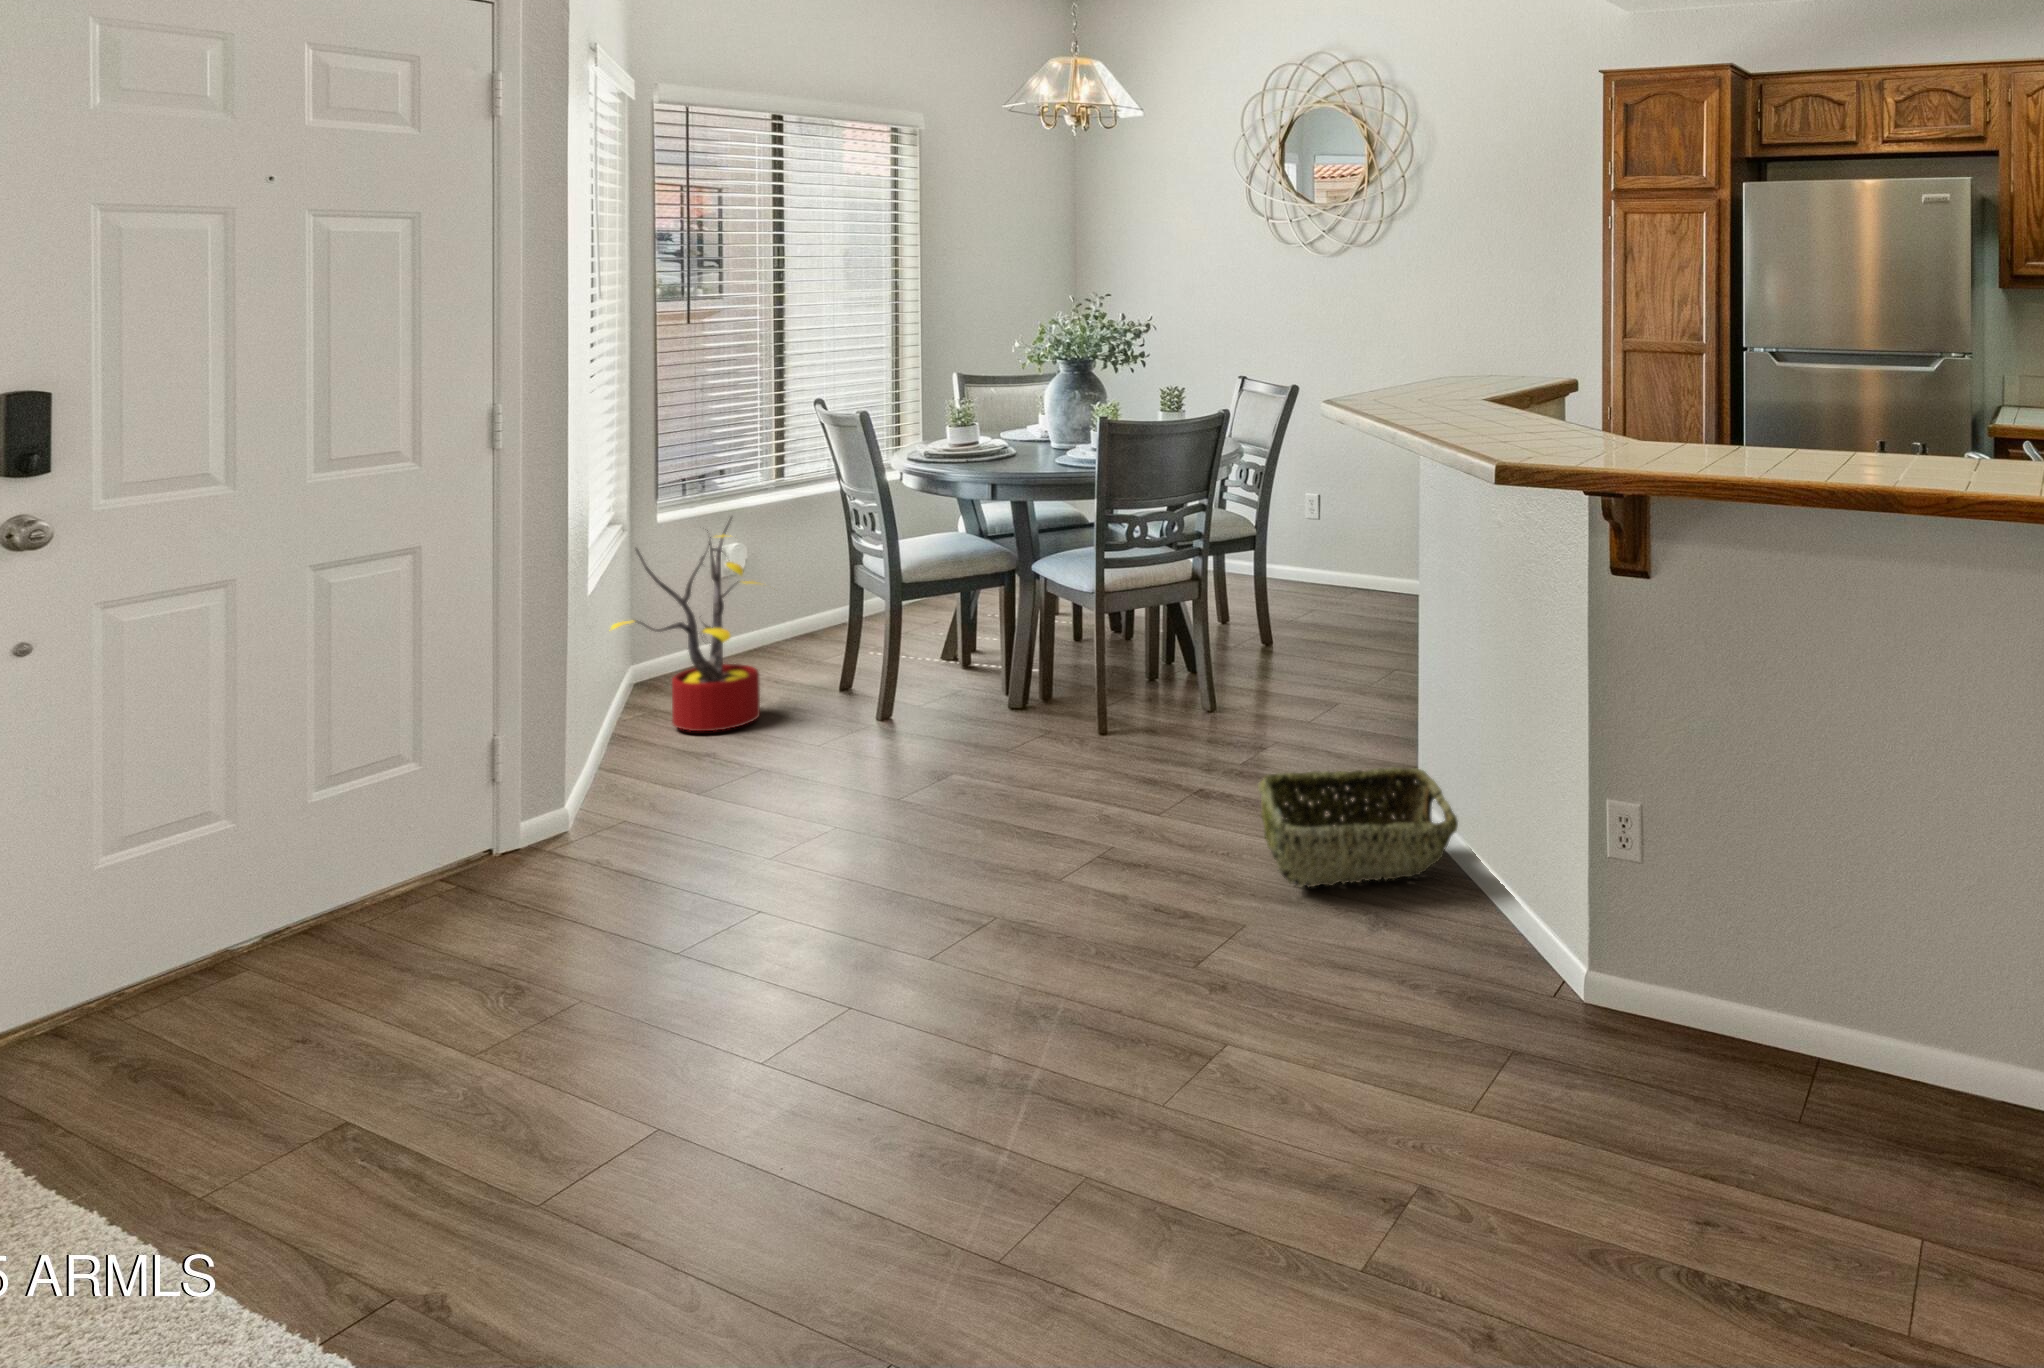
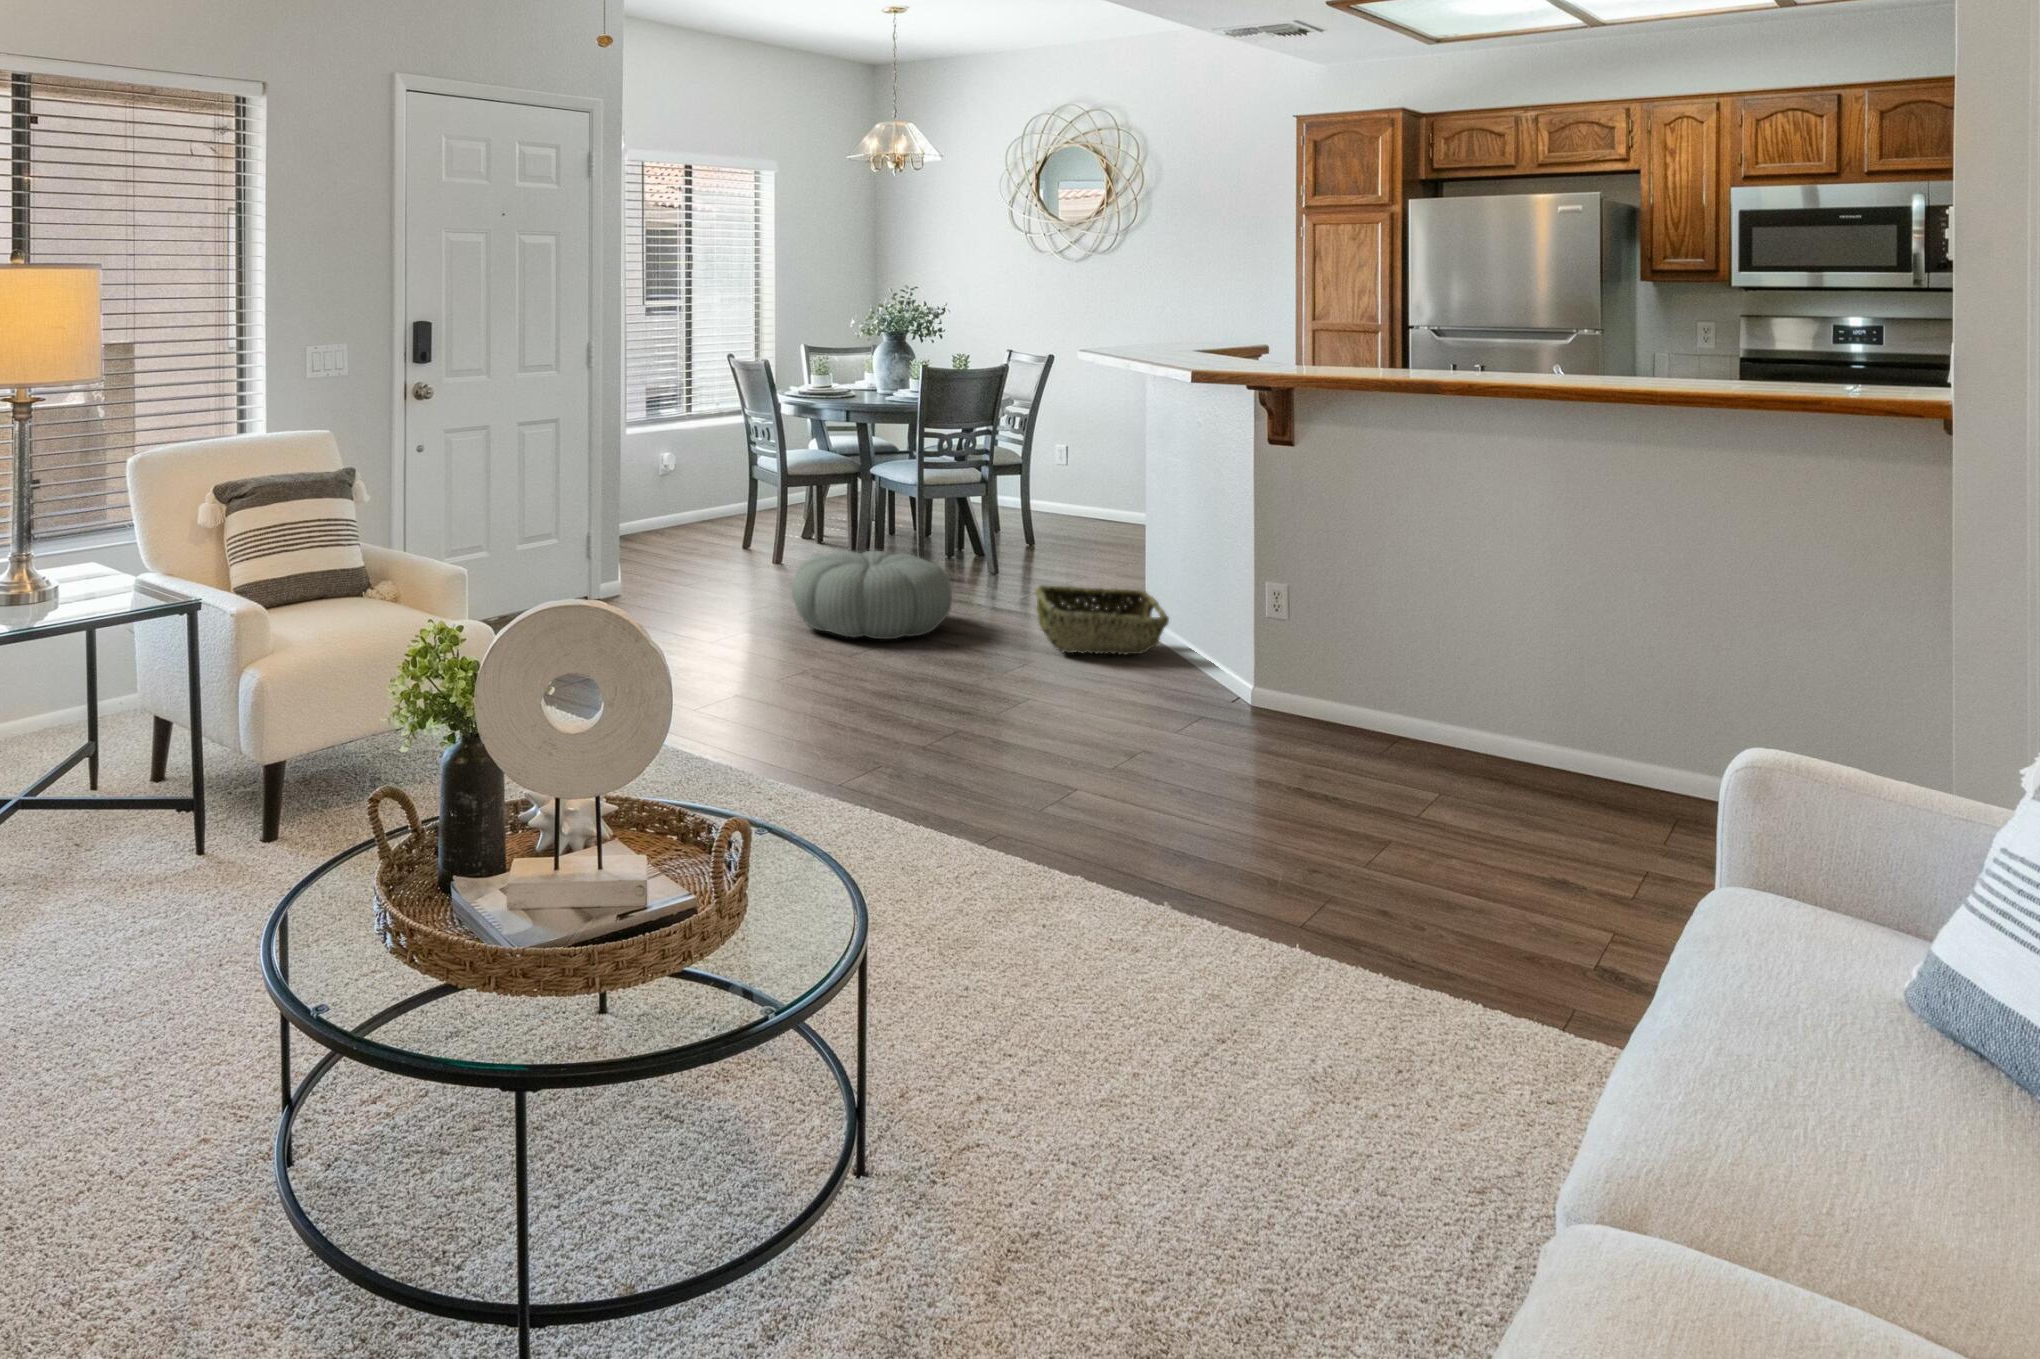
decorative plant: present [611,519,760,731] -> none [613,431,700,564]
pouf: none [873,721,1134,886] -> present [792,551,952,639]

